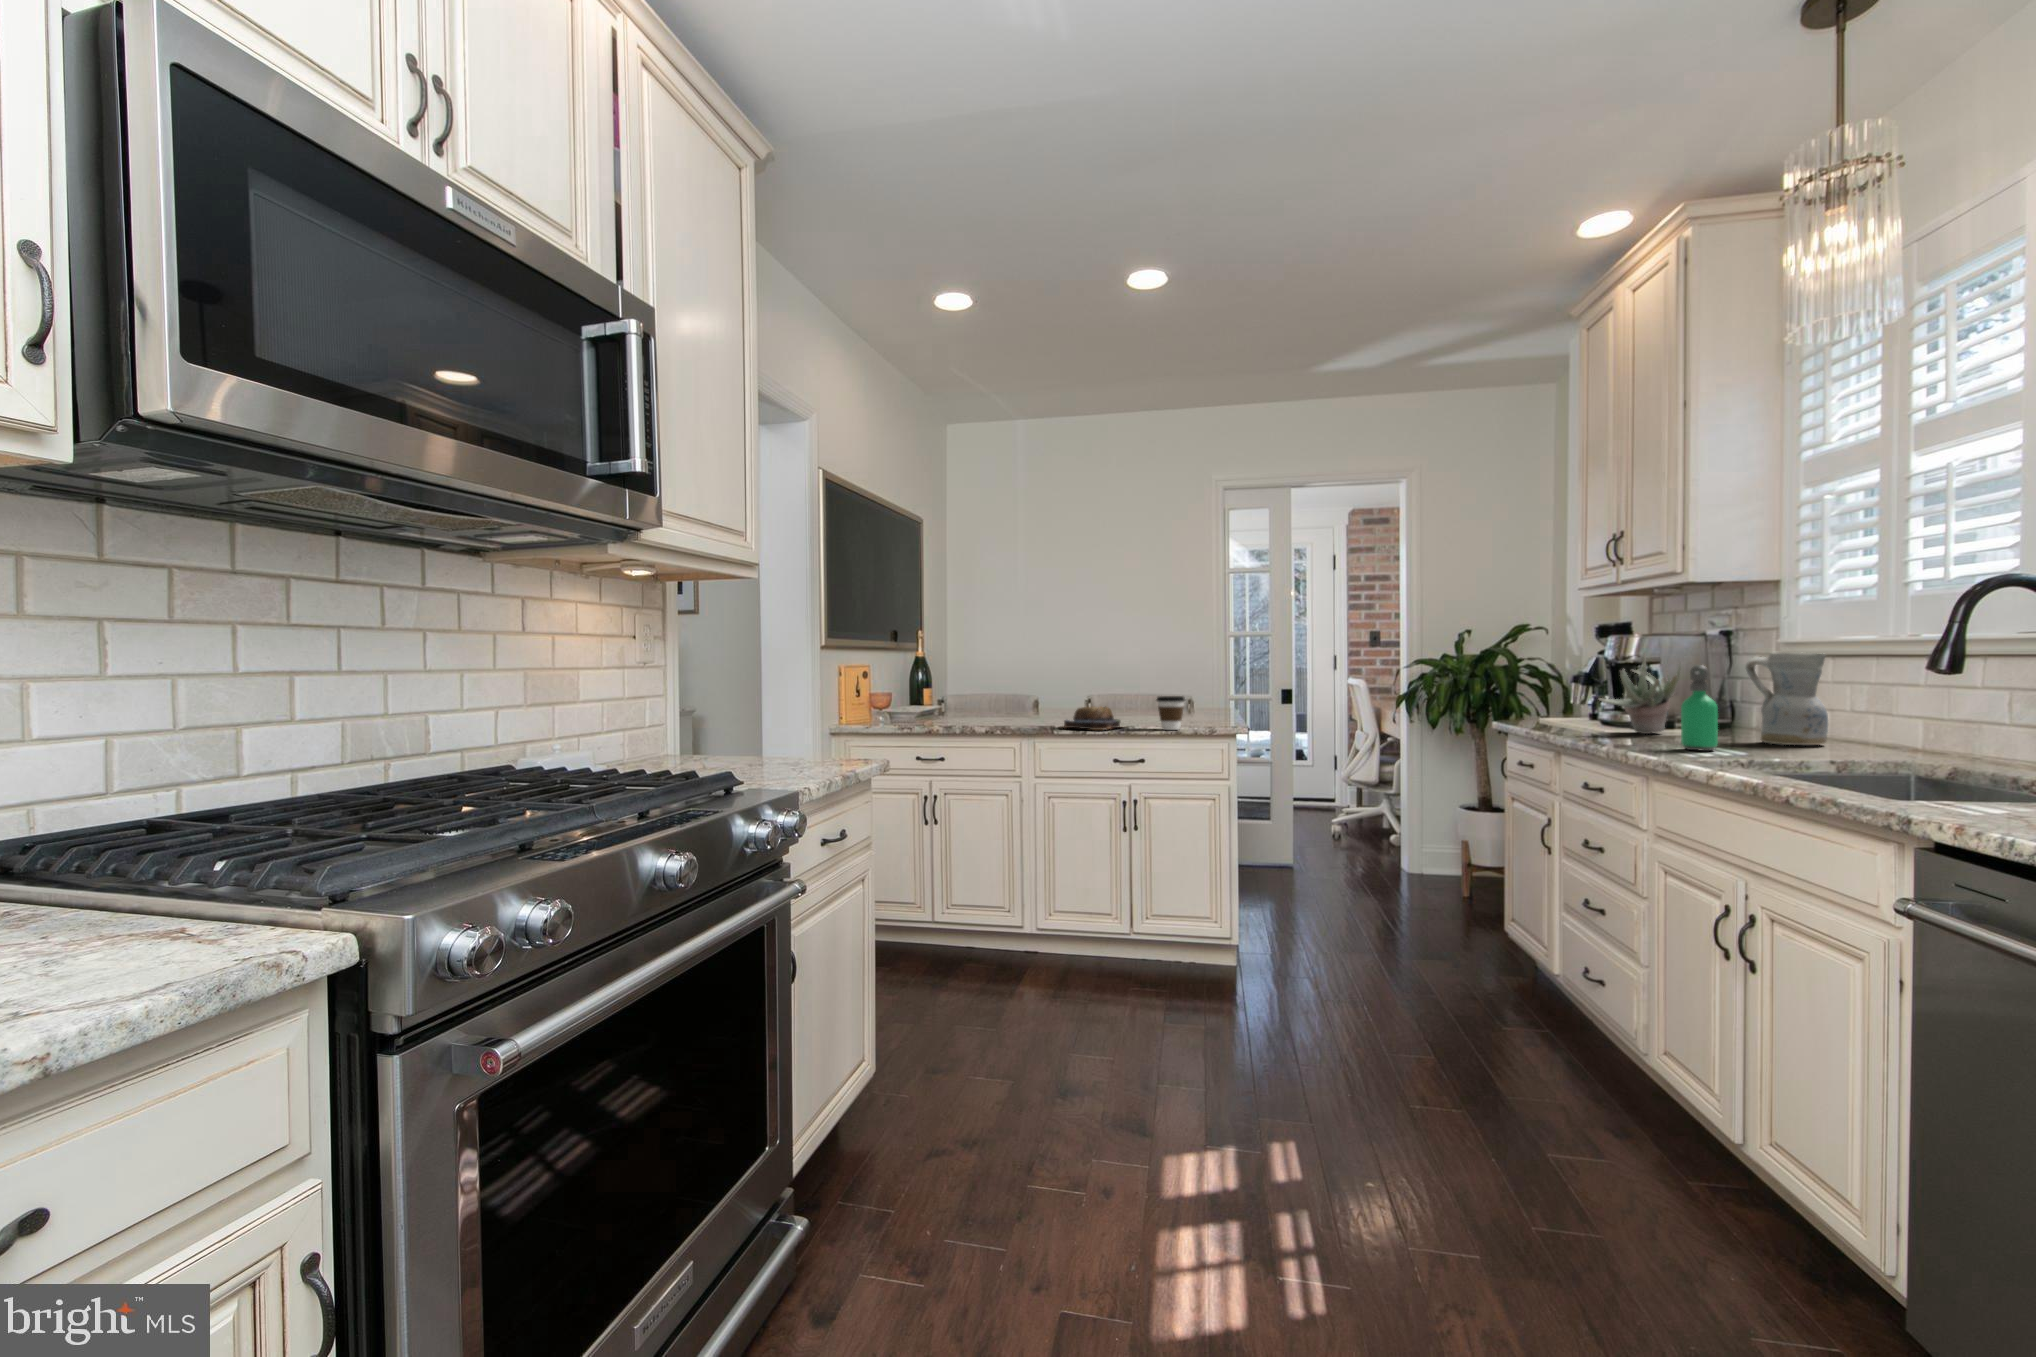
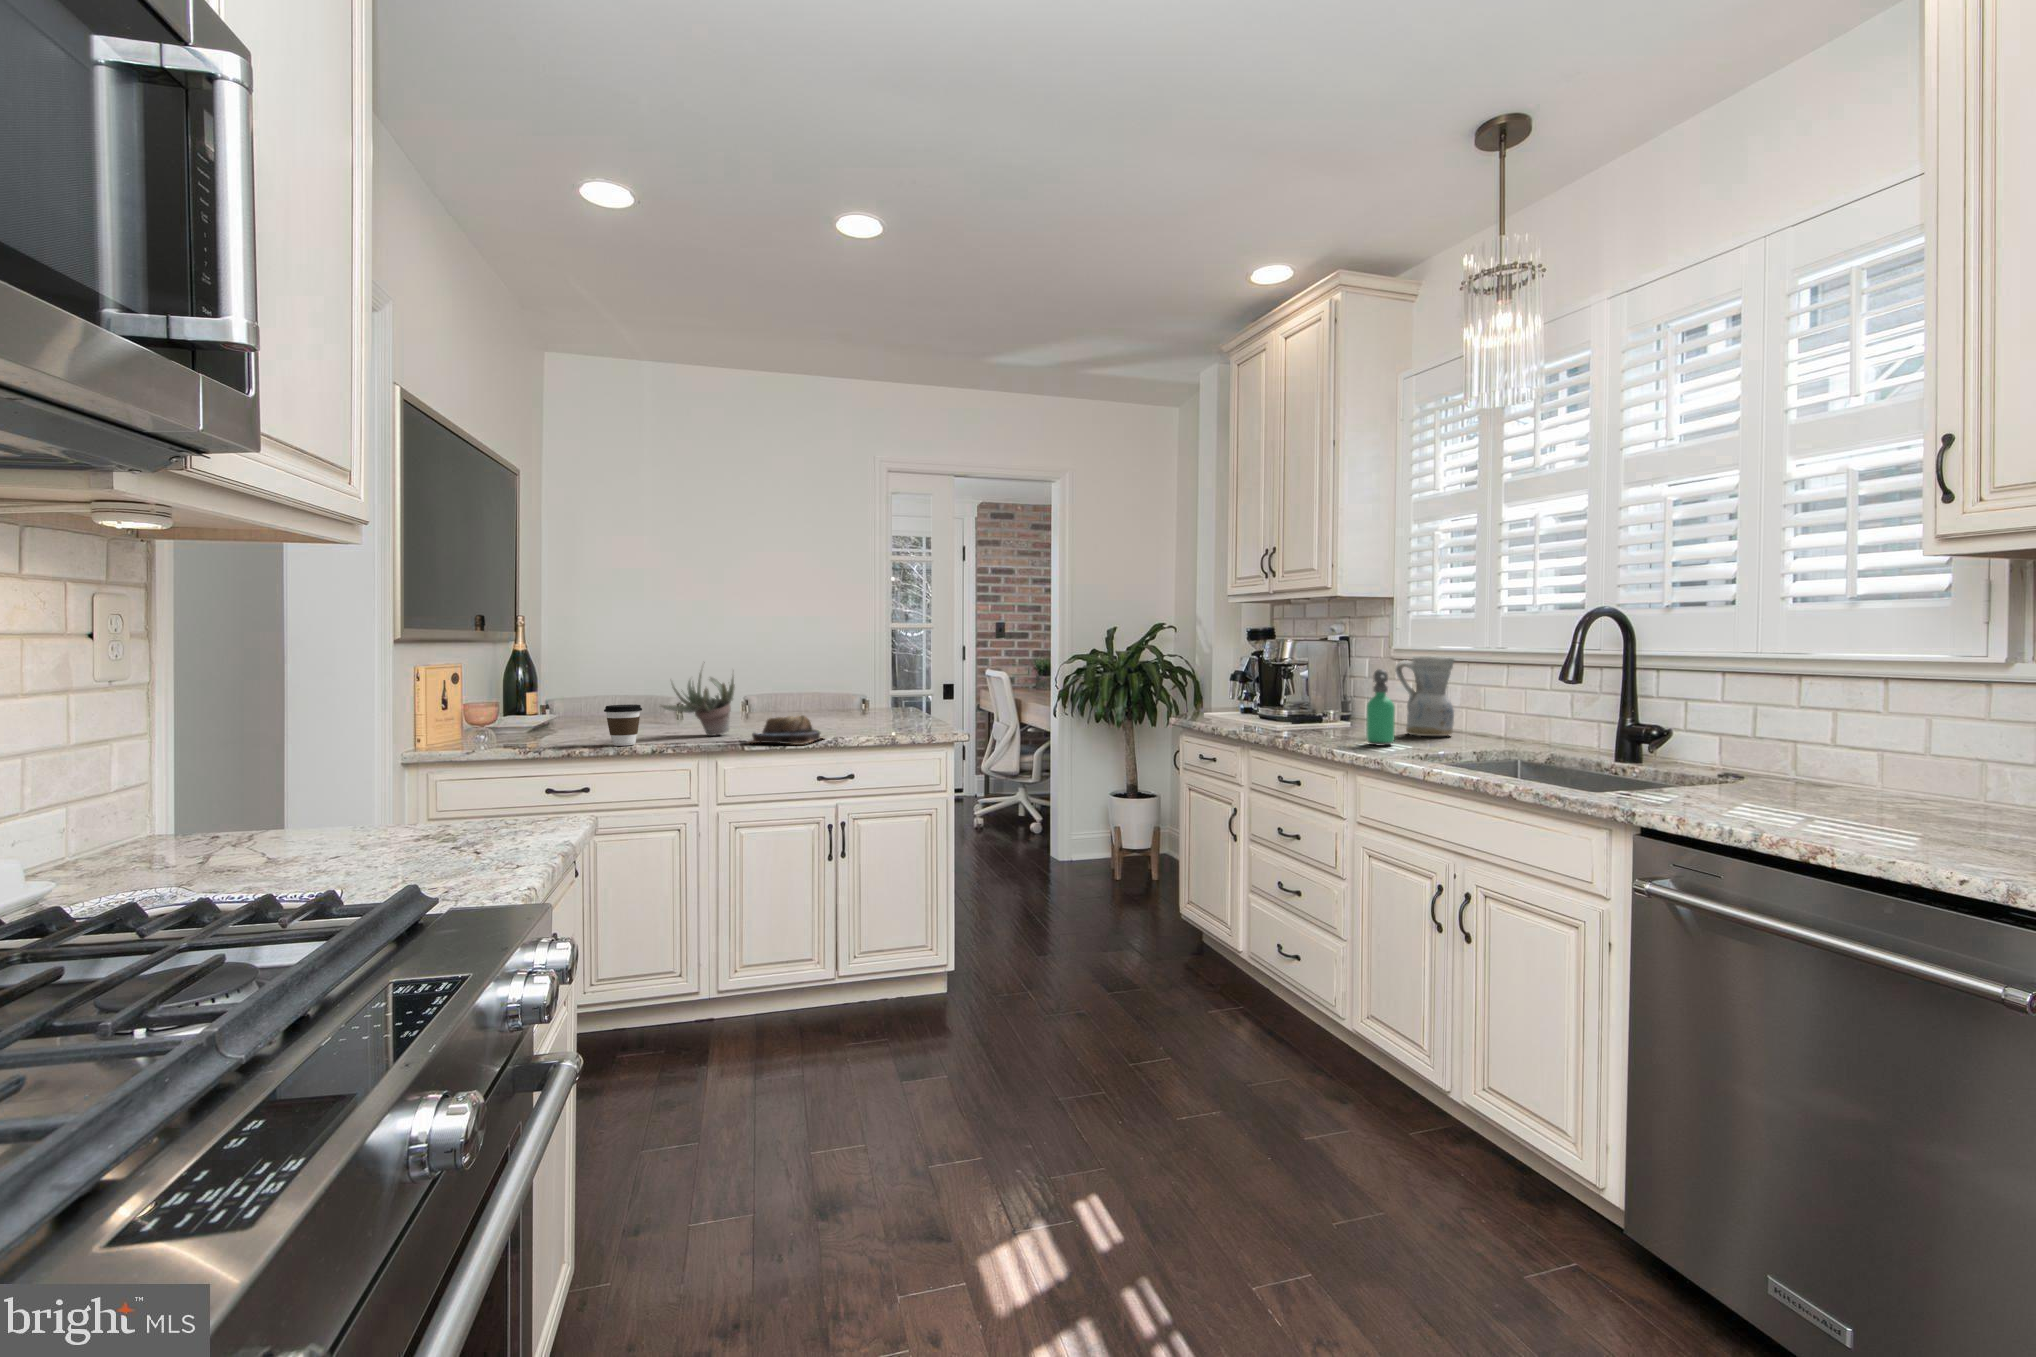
succulent plant: present [1599,653,1680,734] -> present [660,662,735,736]
coffee cup: present [1157,696,1185,730] -> present [604,704,642,746]

